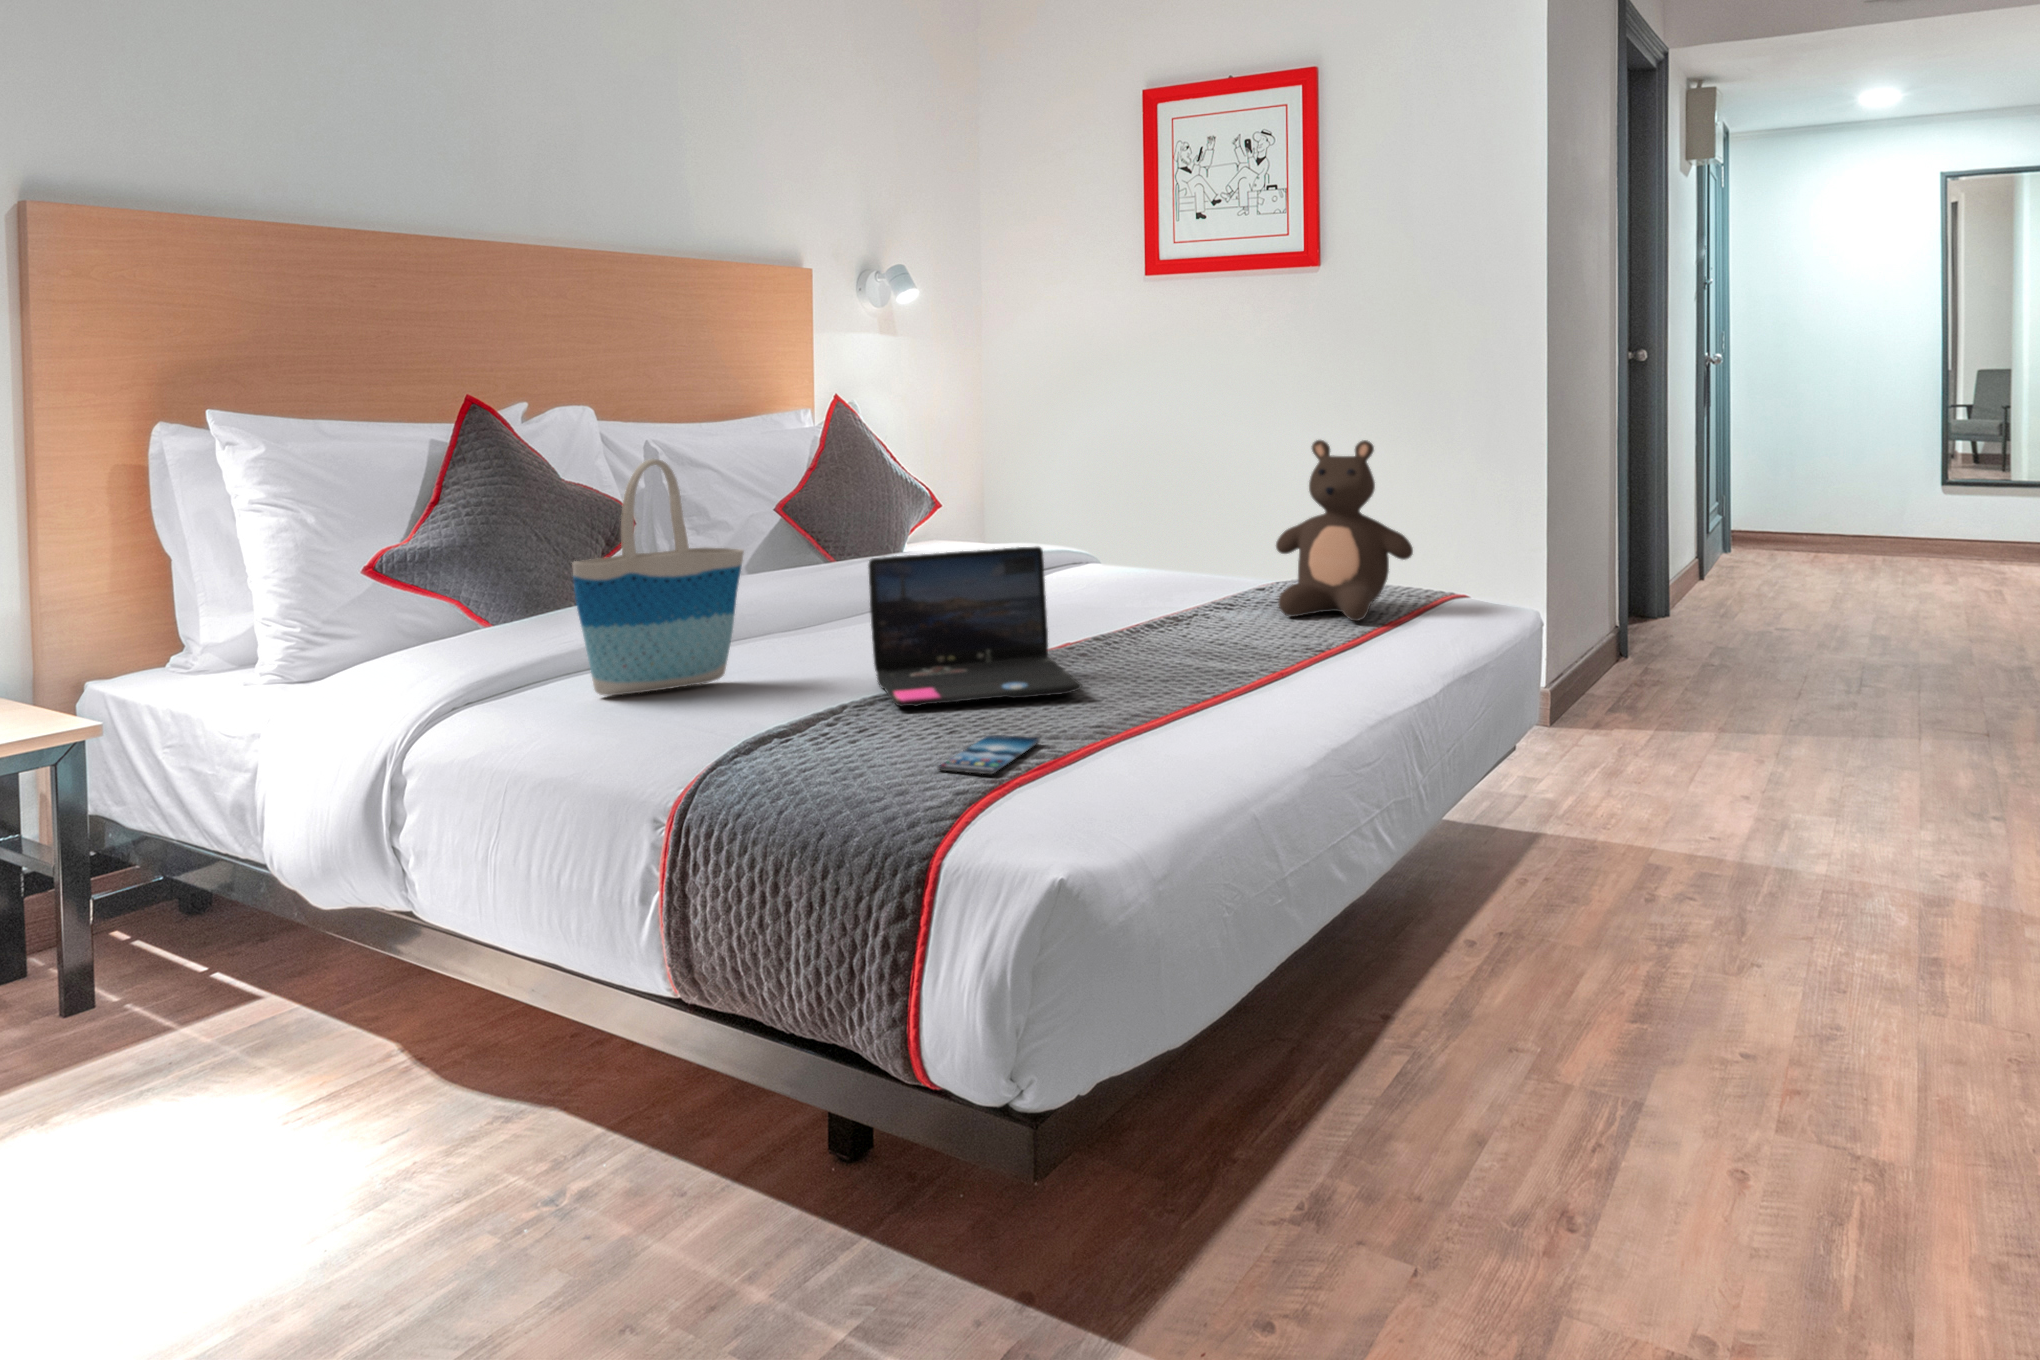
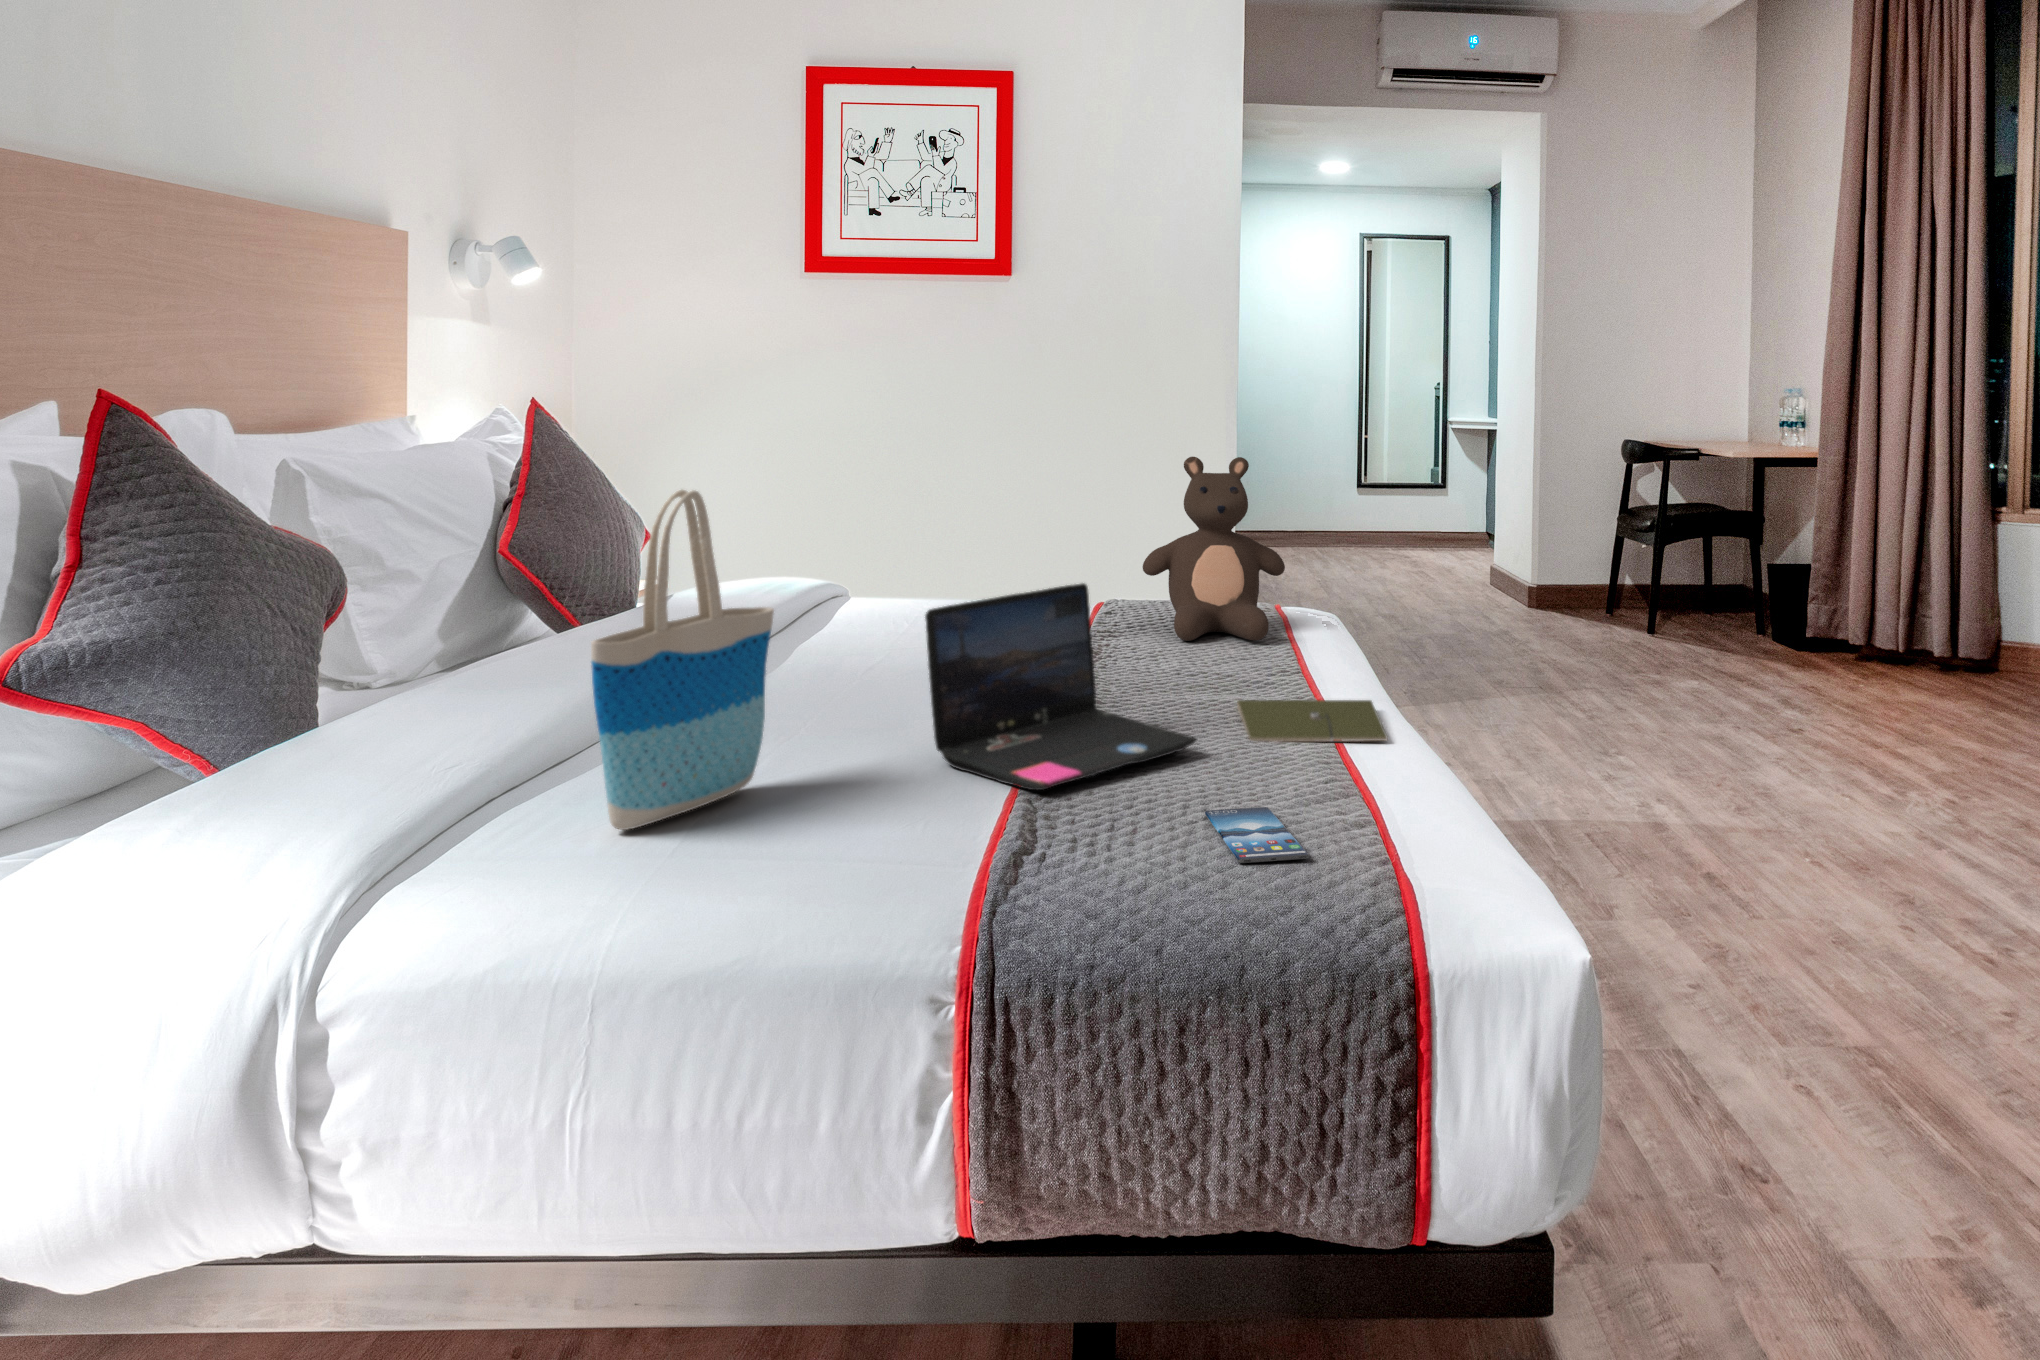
notebook: none [1156,664,1328,709] -> present [1237,700,1388,742]

